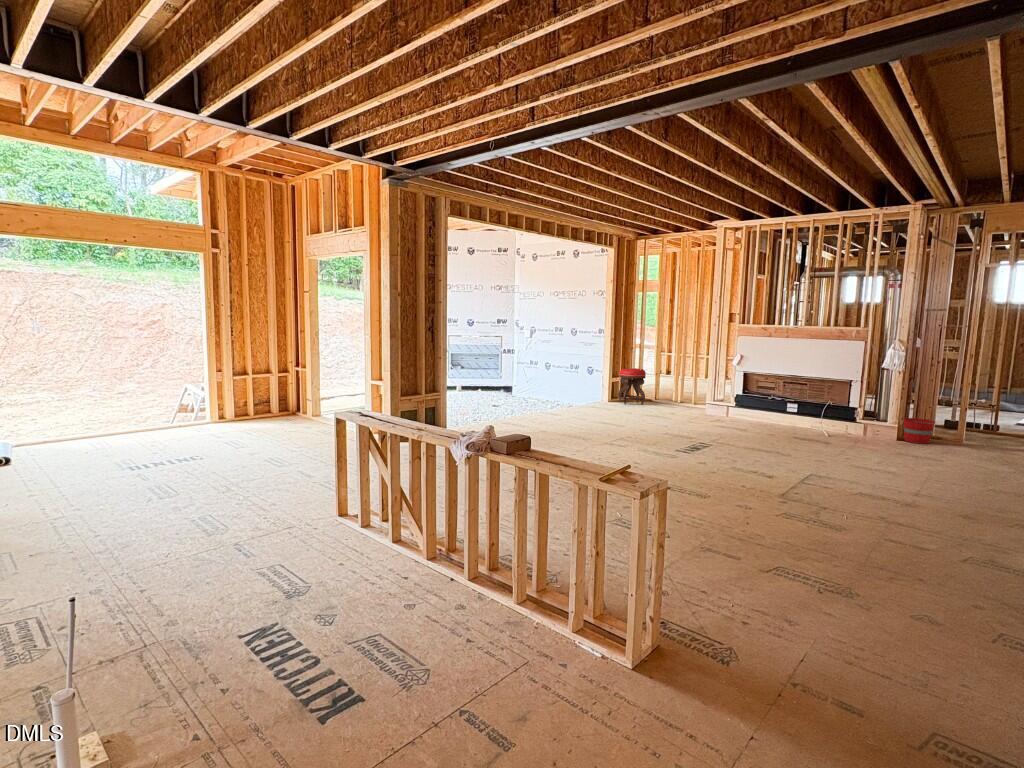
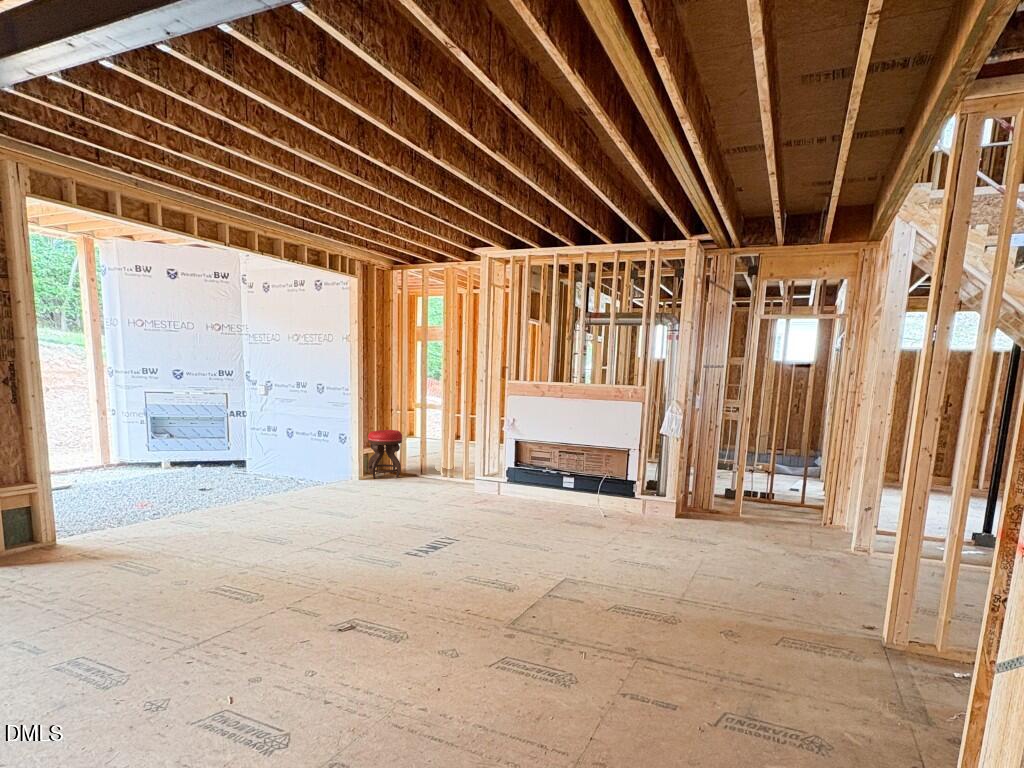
bucket: present [904,418,936,444] -> none [688,495,723,529]

